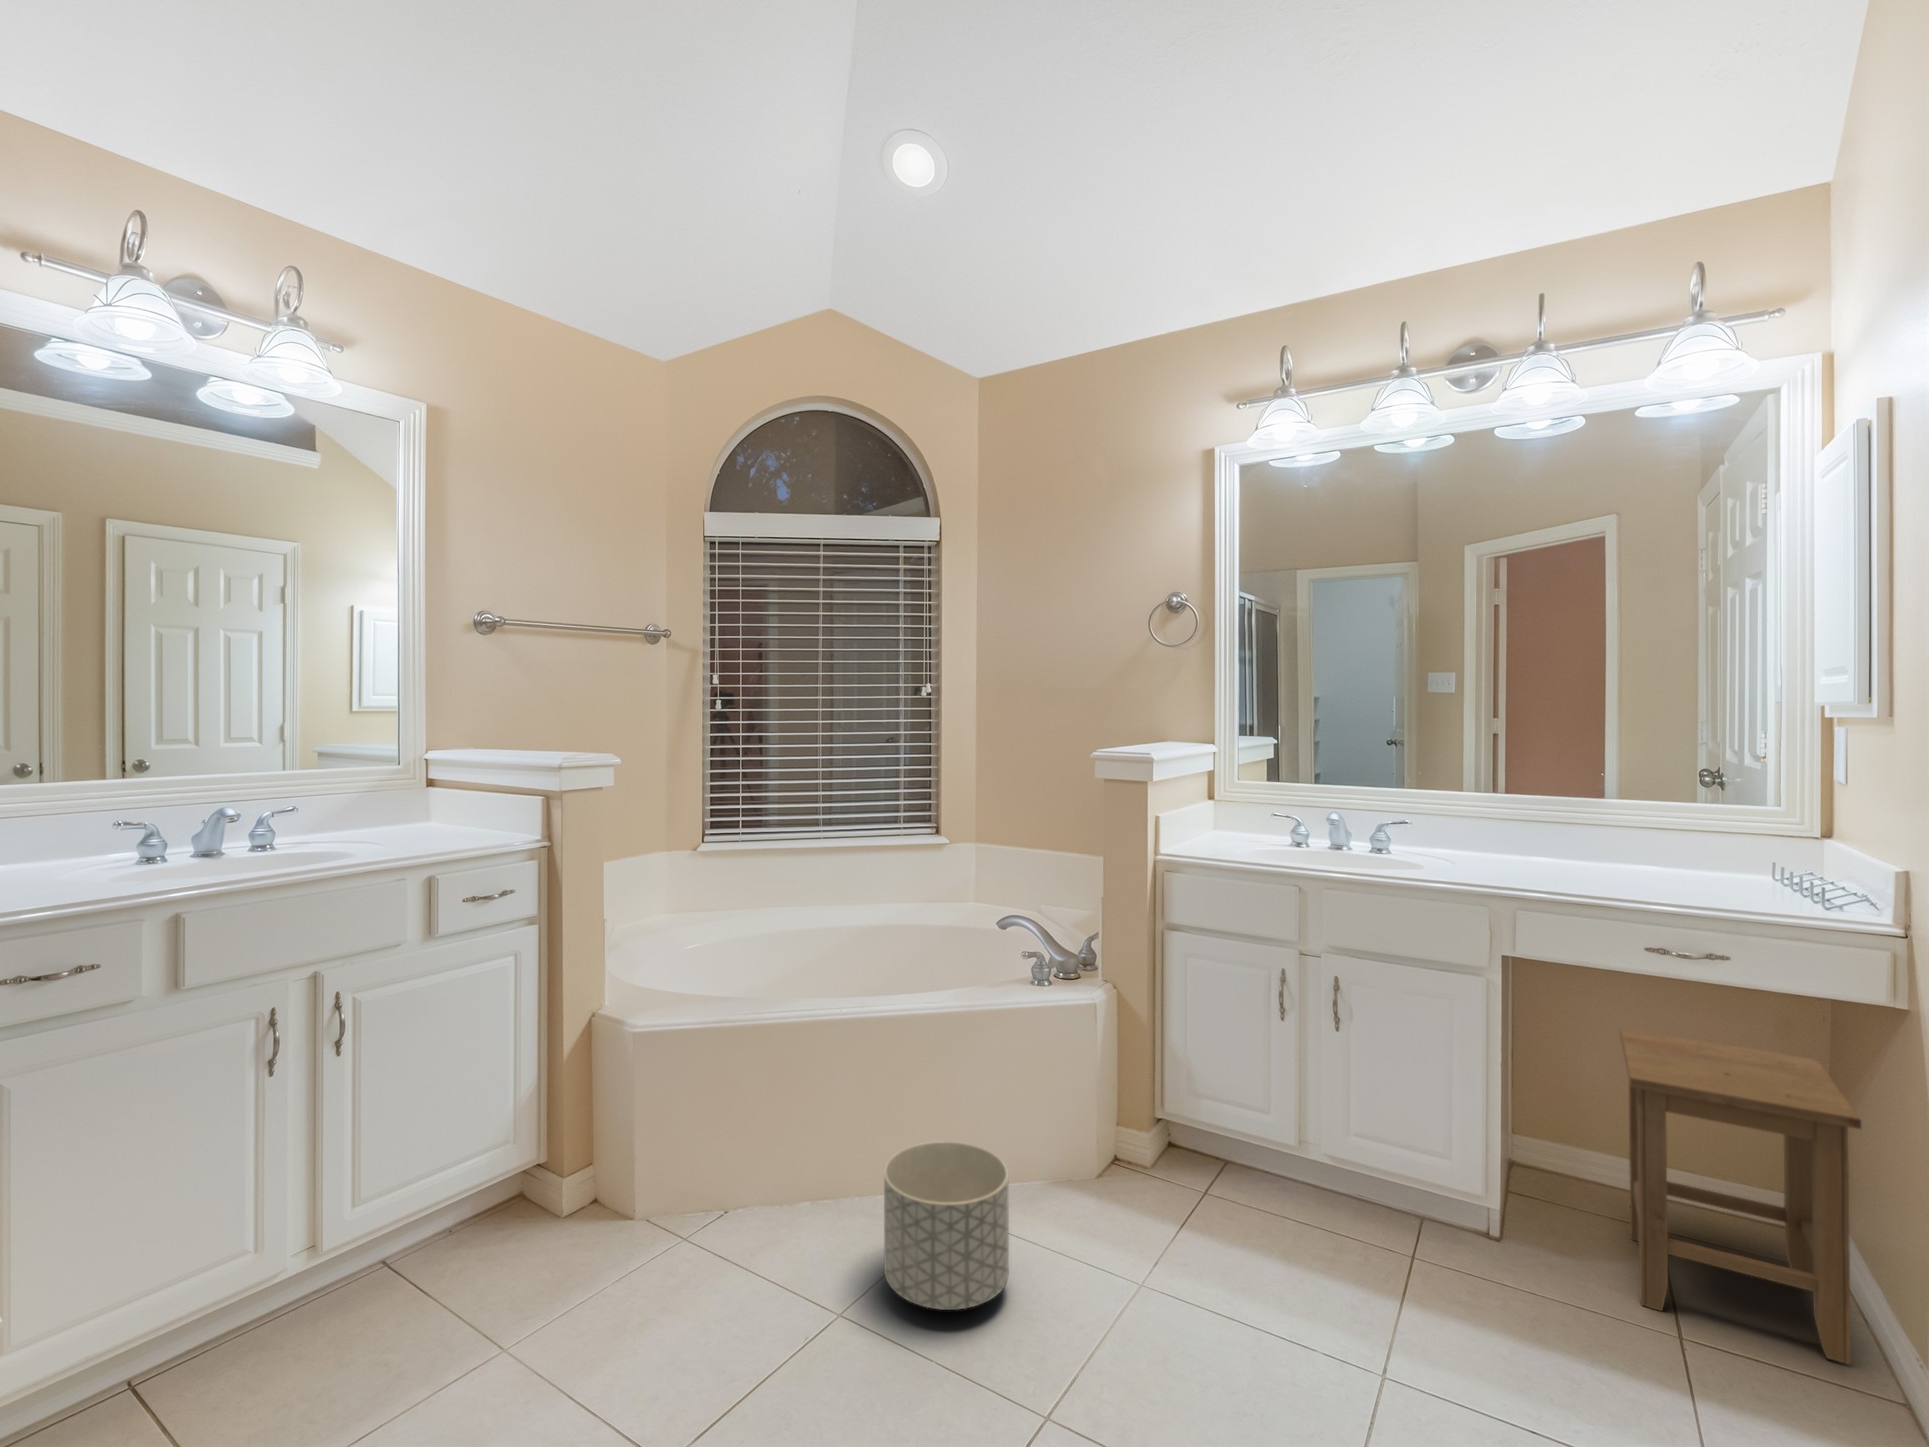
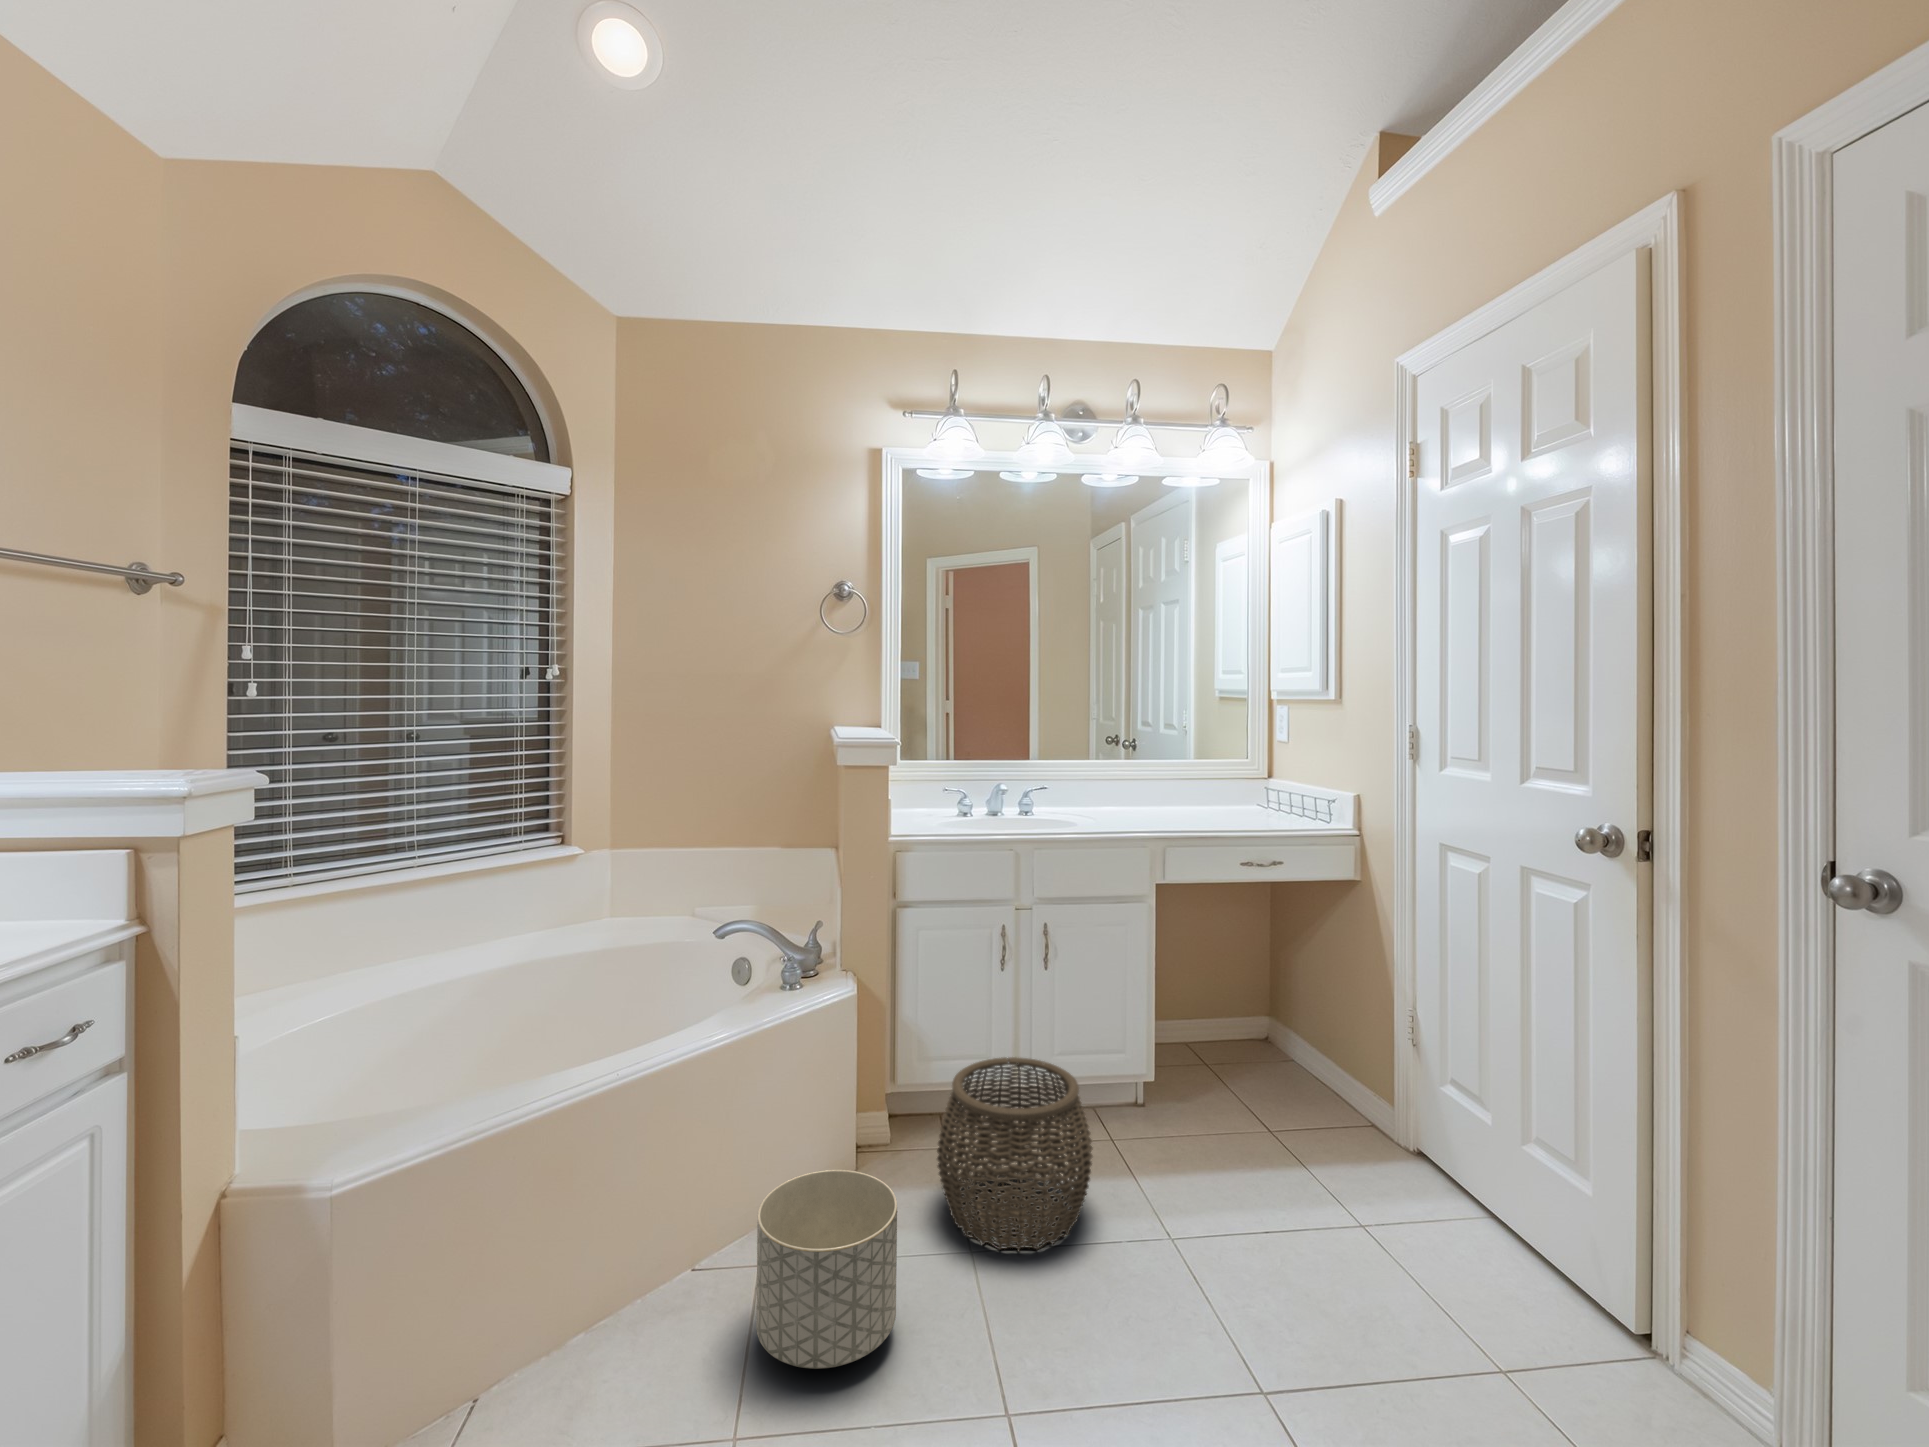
stool: present [1620,1029,1861,1364] -> none [1186,919,1339,1109]
woven basket: none [1116,1105,1296,1323] -> present [937,1057,1092,1251]

